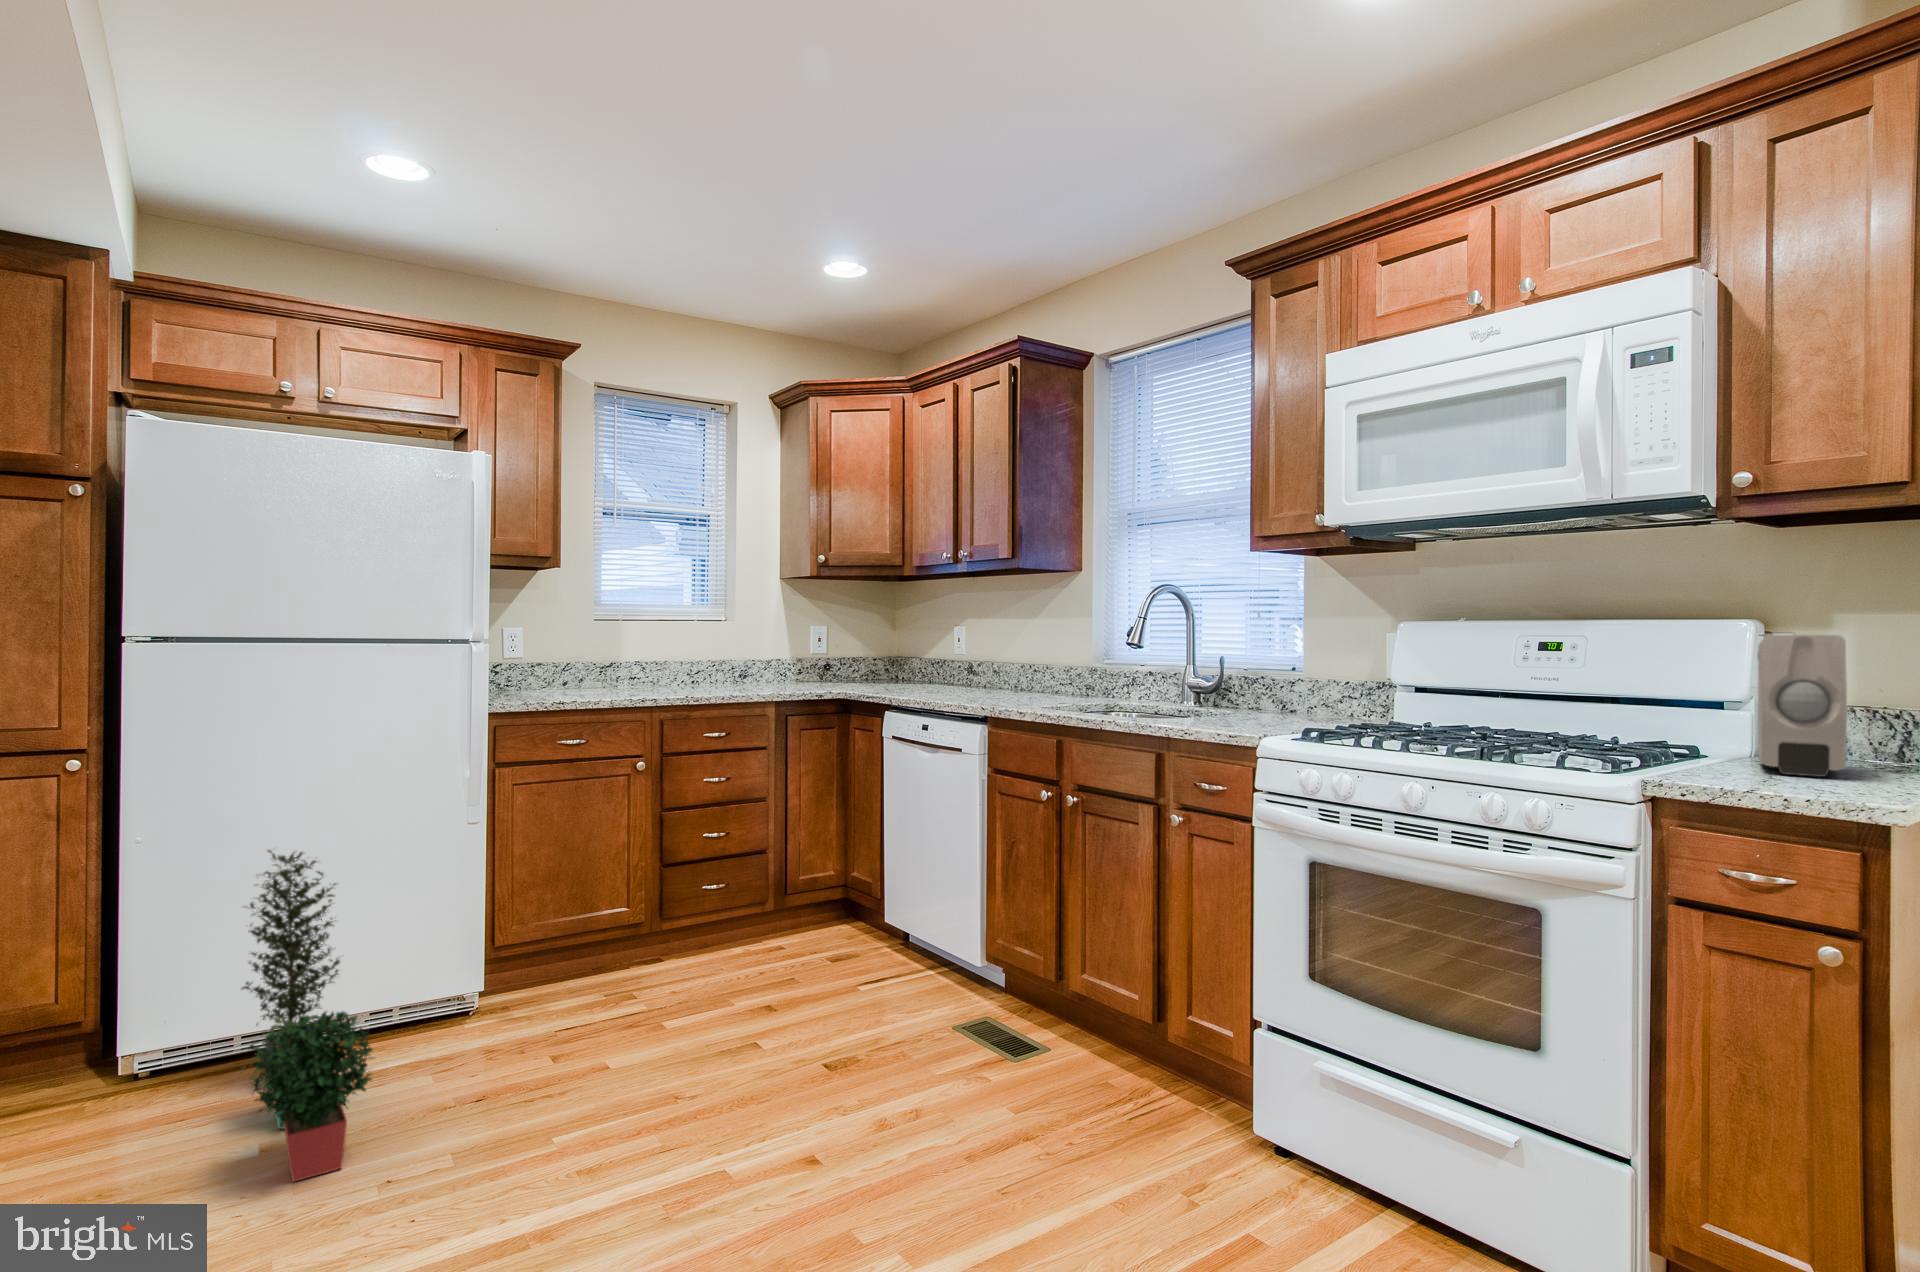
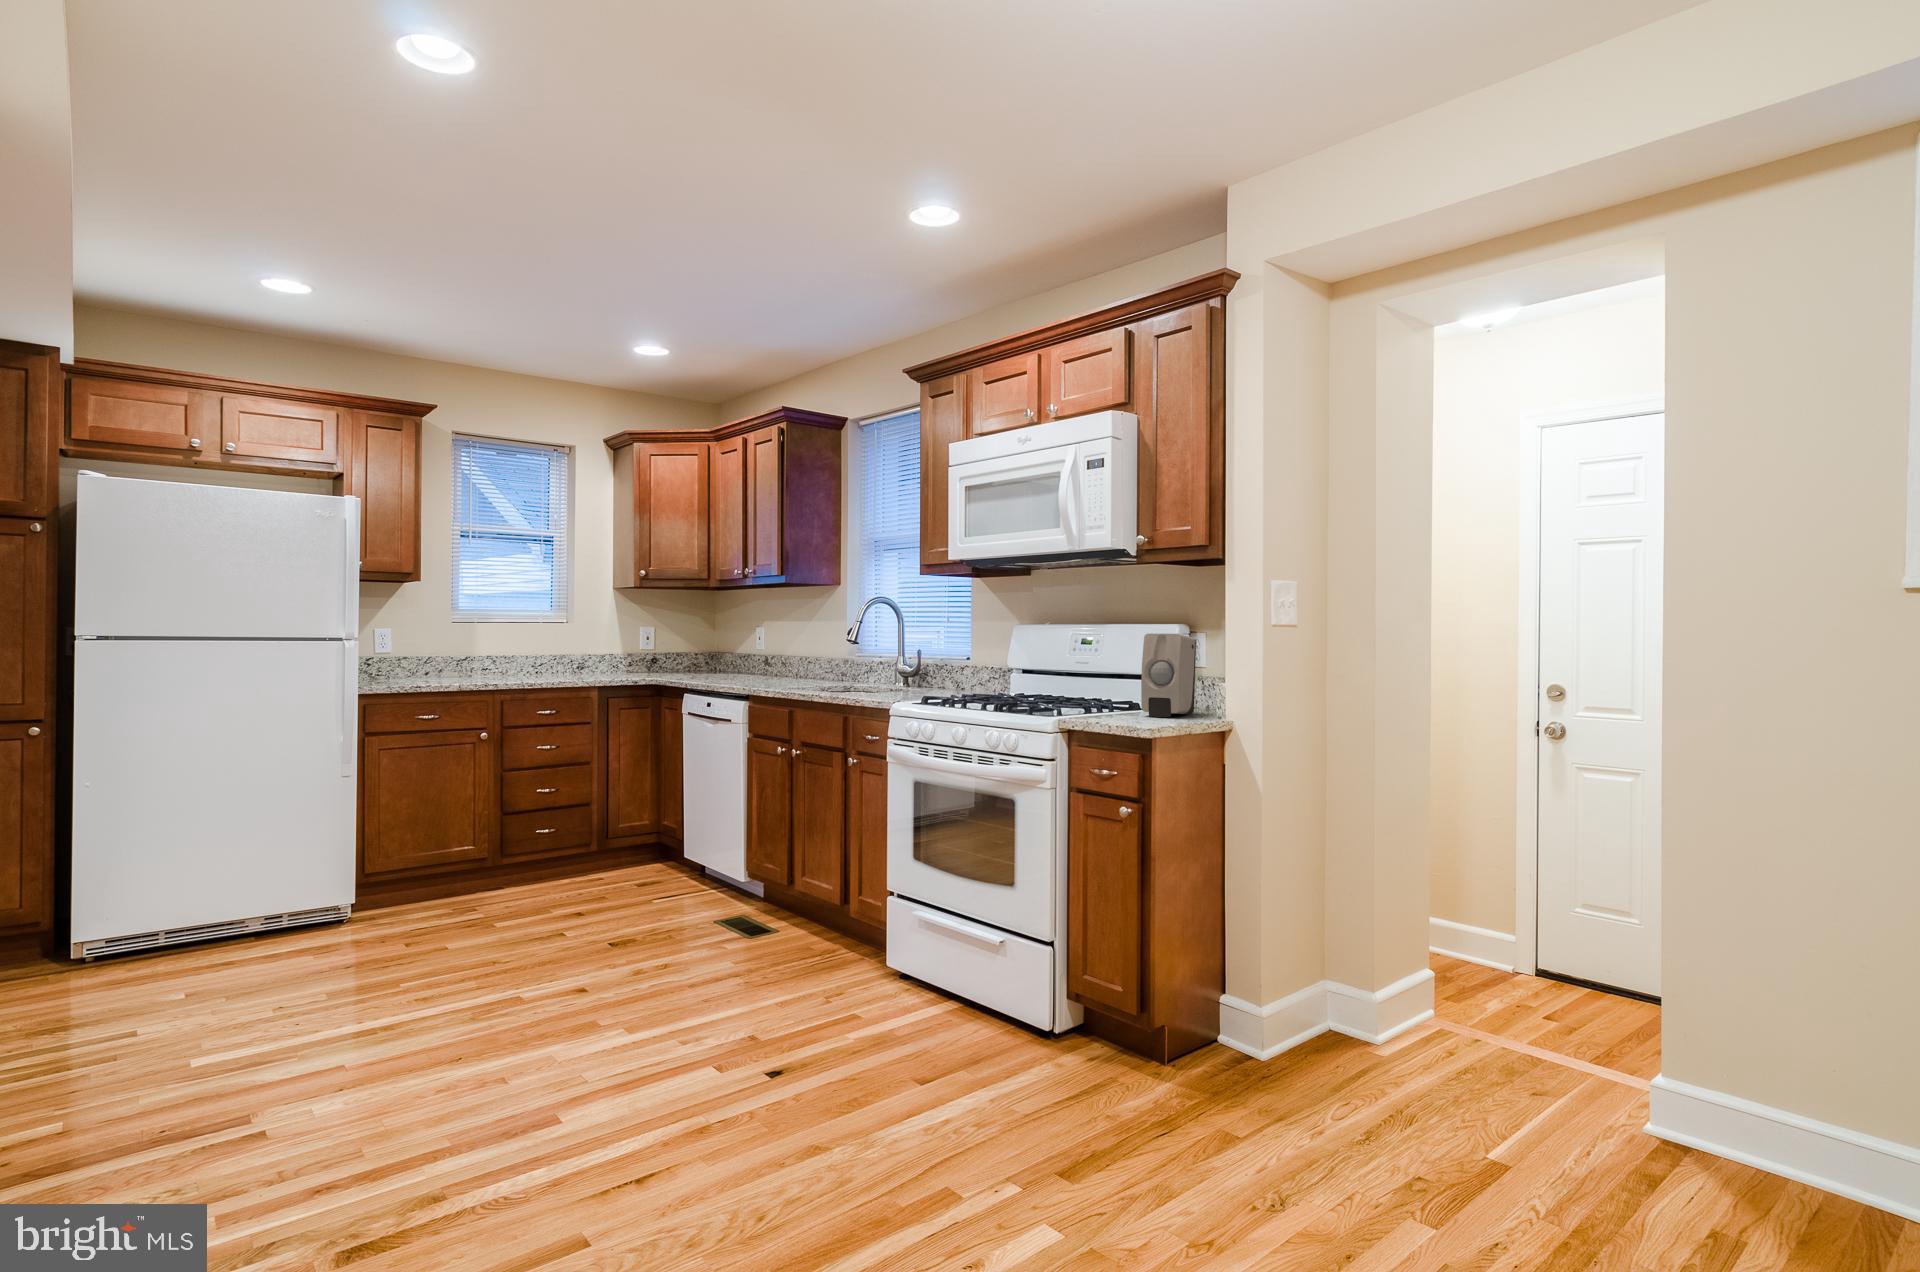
potted plant: present [241,850,372,1181] -> none [167,791,272,1008]

